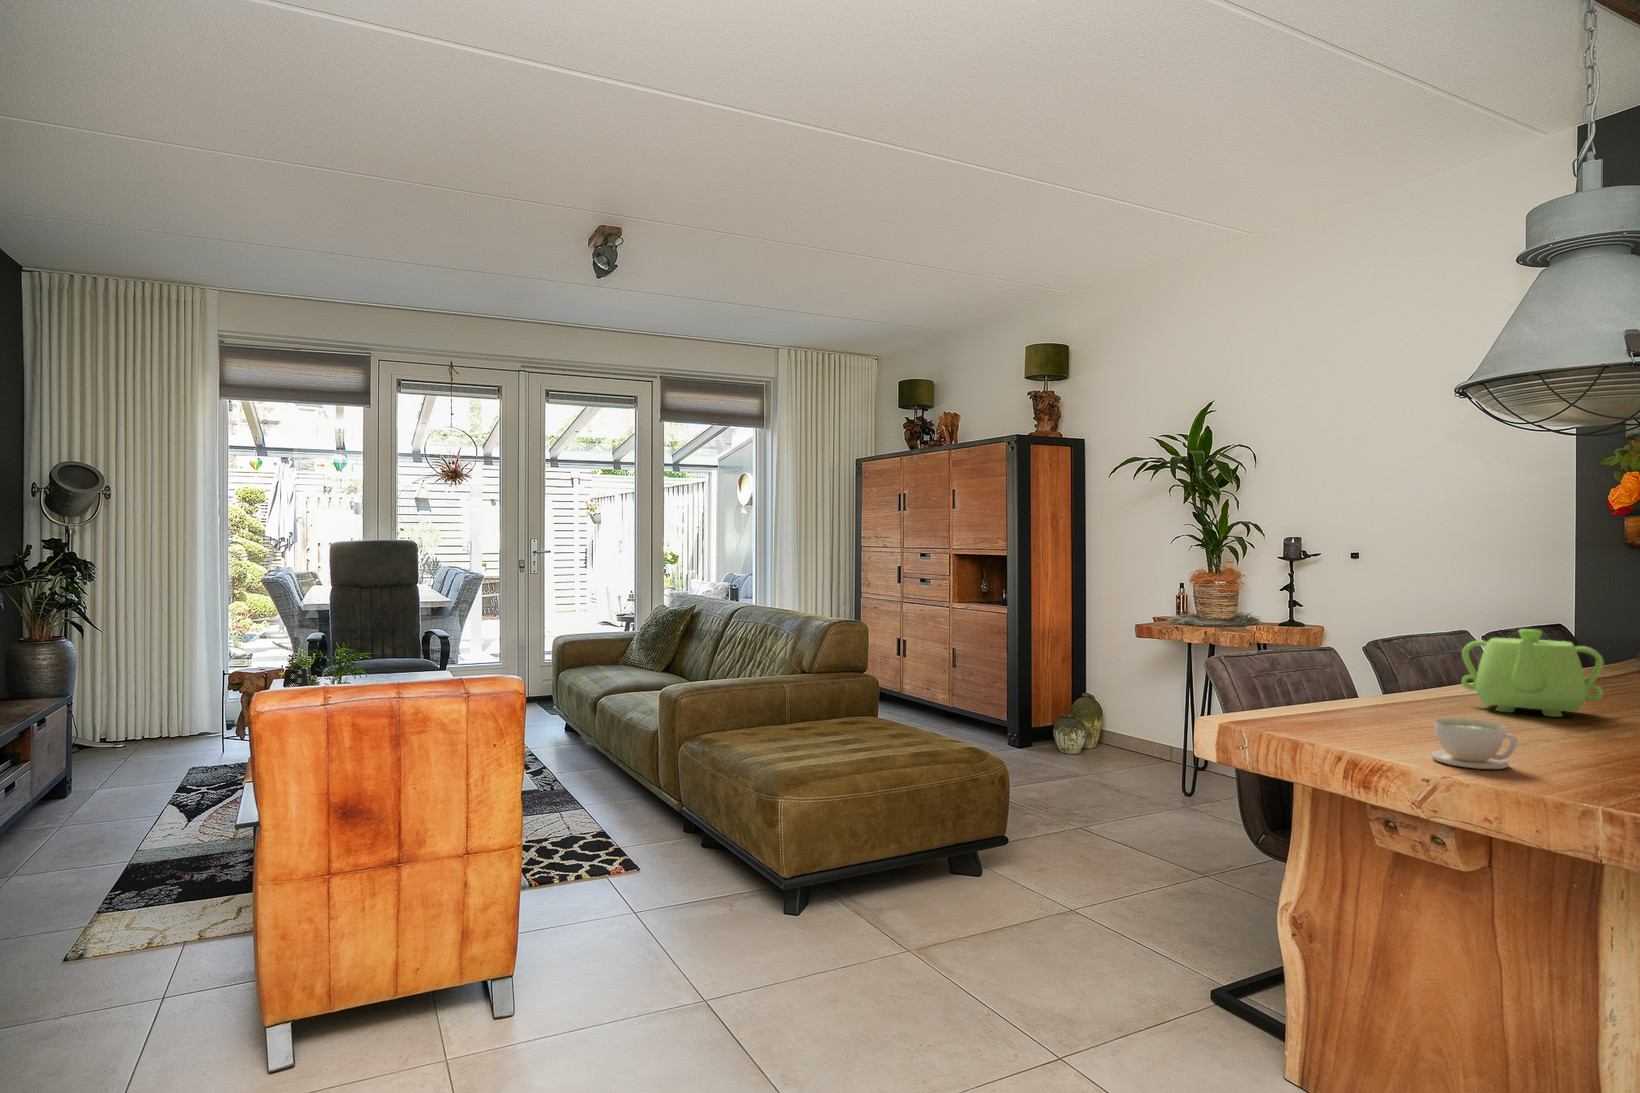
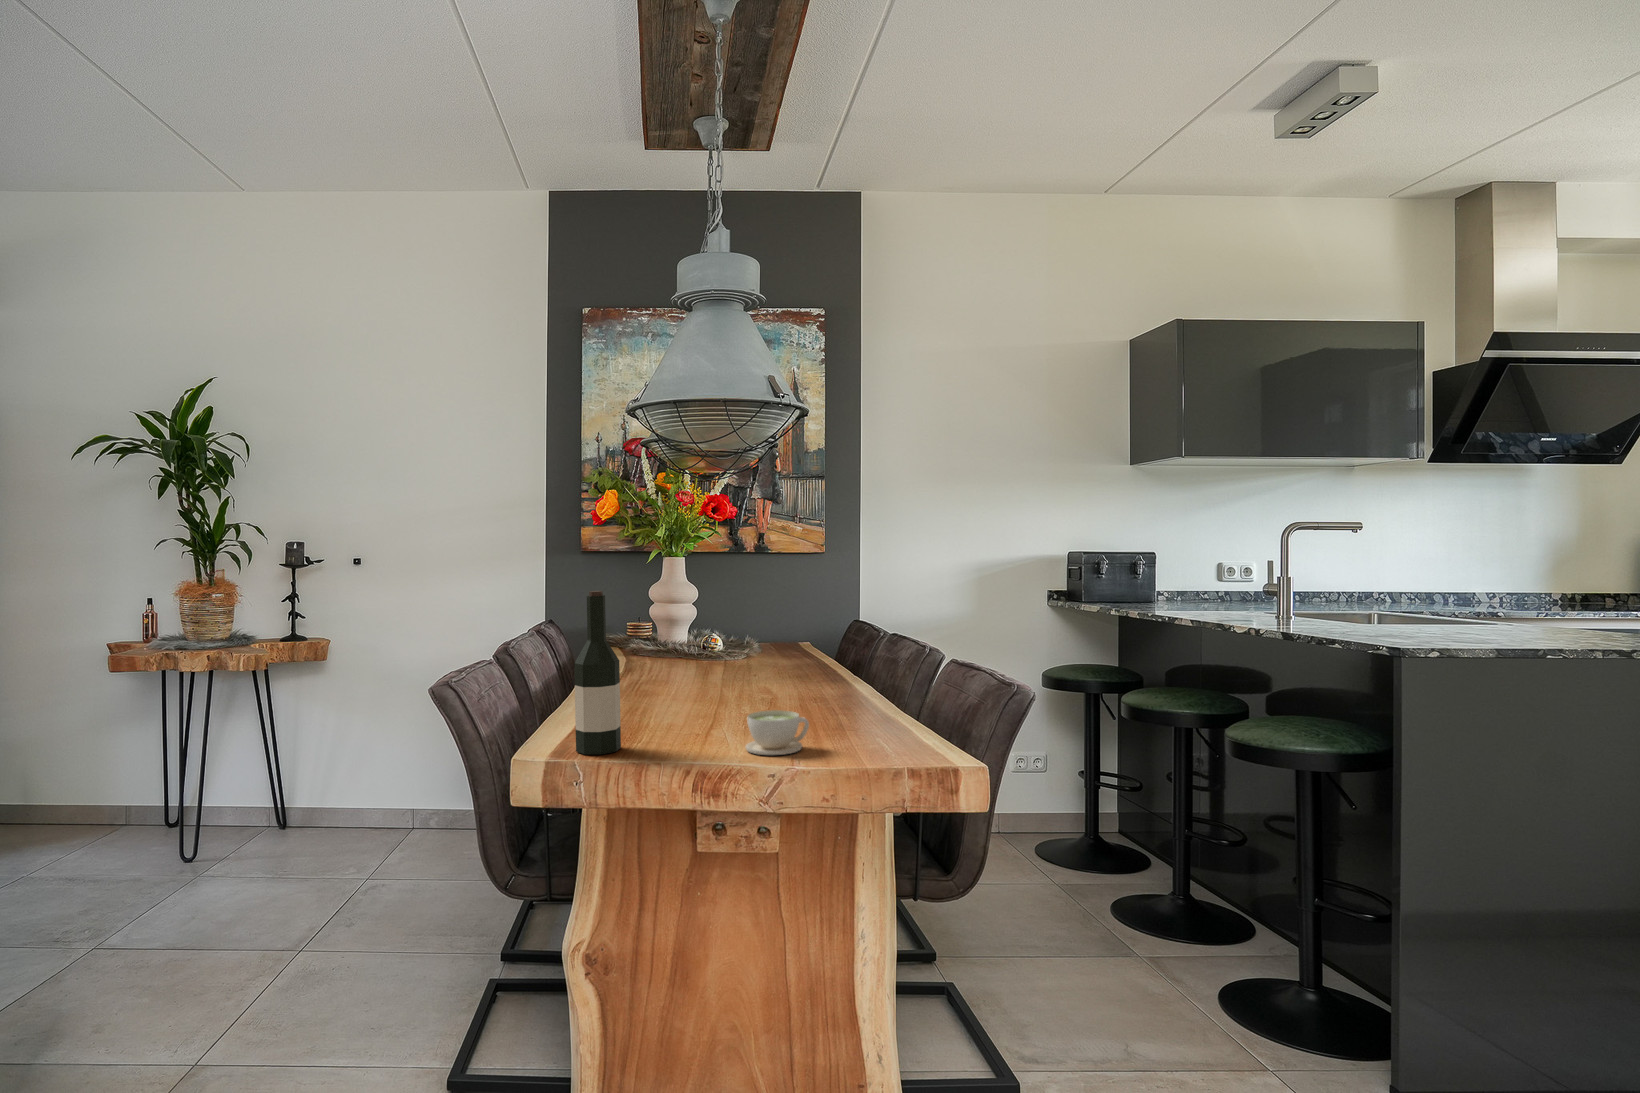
wine bottle: none [1276,574,1321,729] -> present [574,591,621,754]
teapot: present [1462,629,1604,717] -> none [636,623,731,698]

